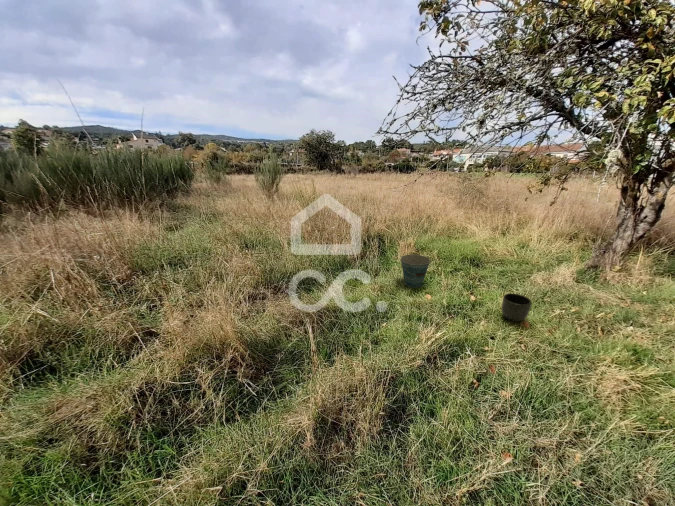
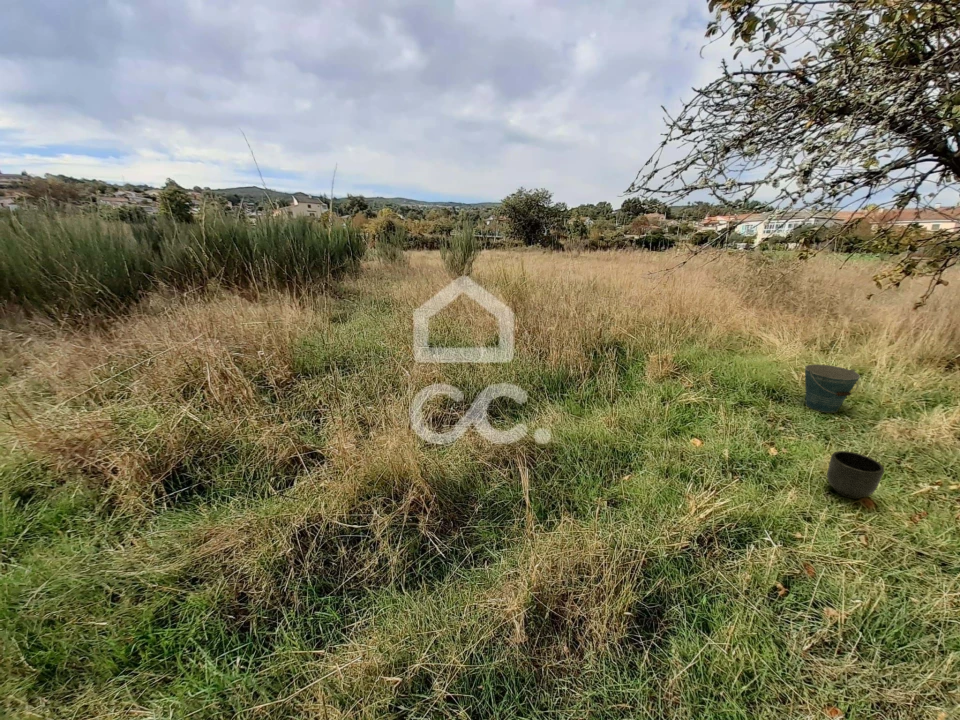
bucket: present [401,254,430,288] -> present [805,364,860,412]

